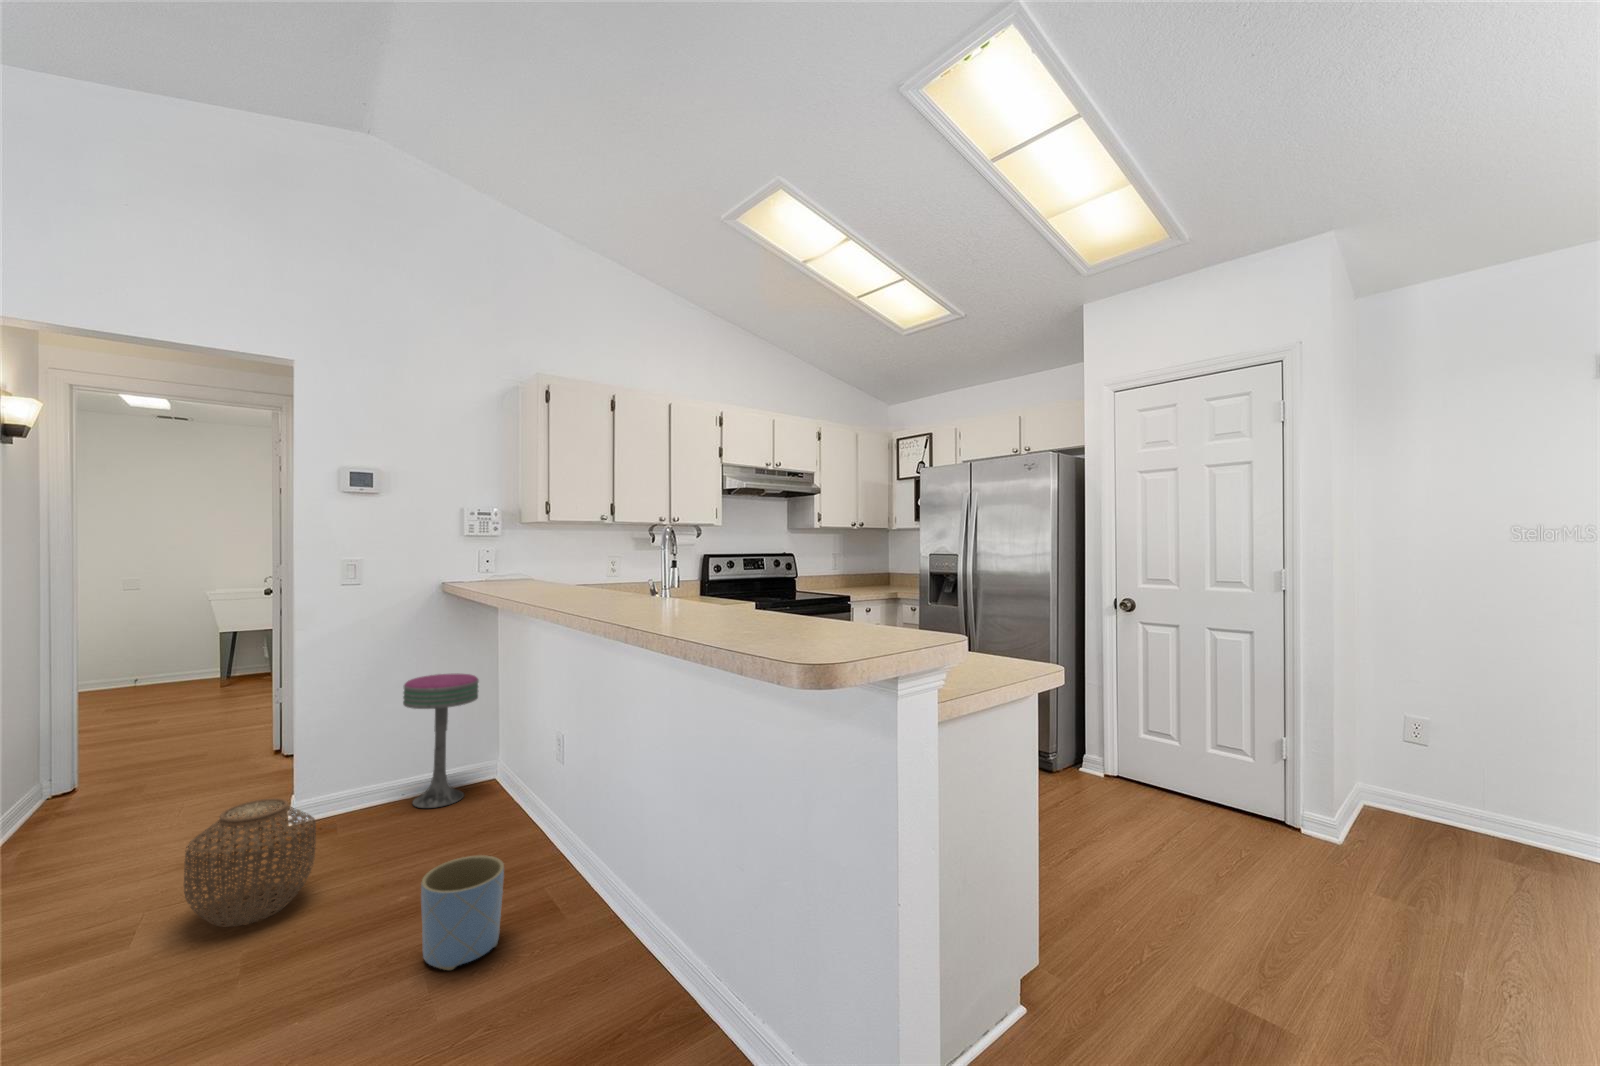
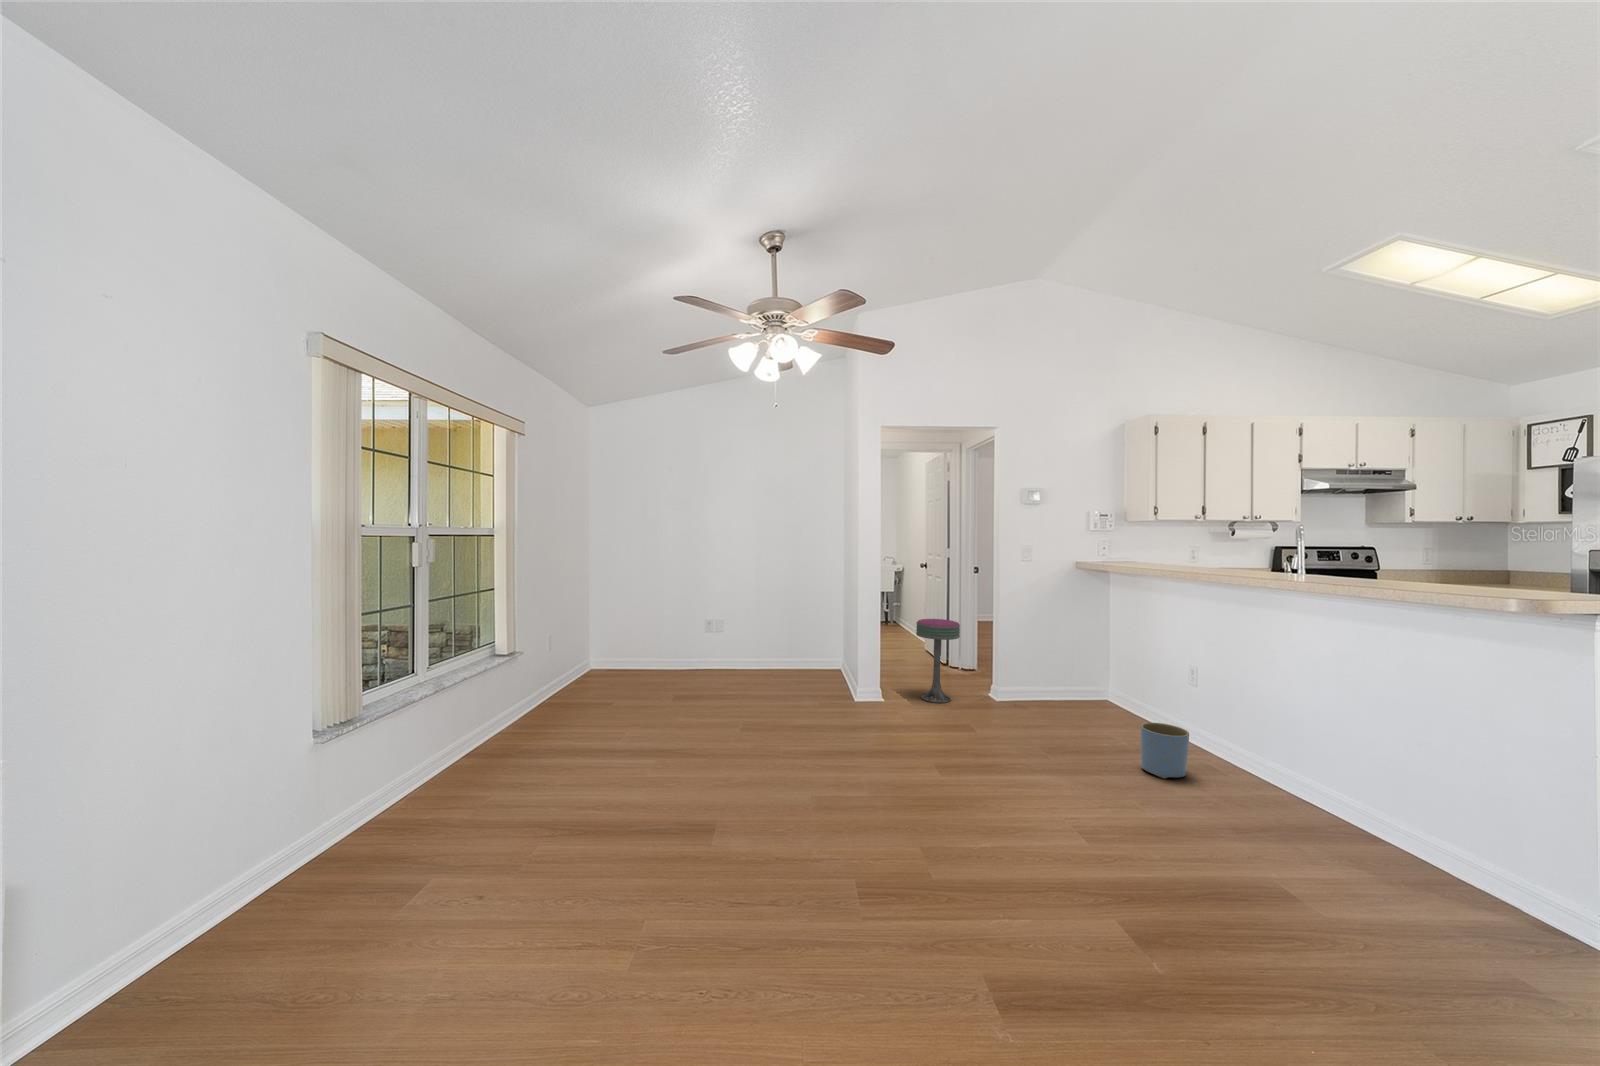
bar stool: present [403,673,479,808] -> present [916,619,960,703]
woven basket: present [184,798,316,927] -> none [998,673,1053,734]

